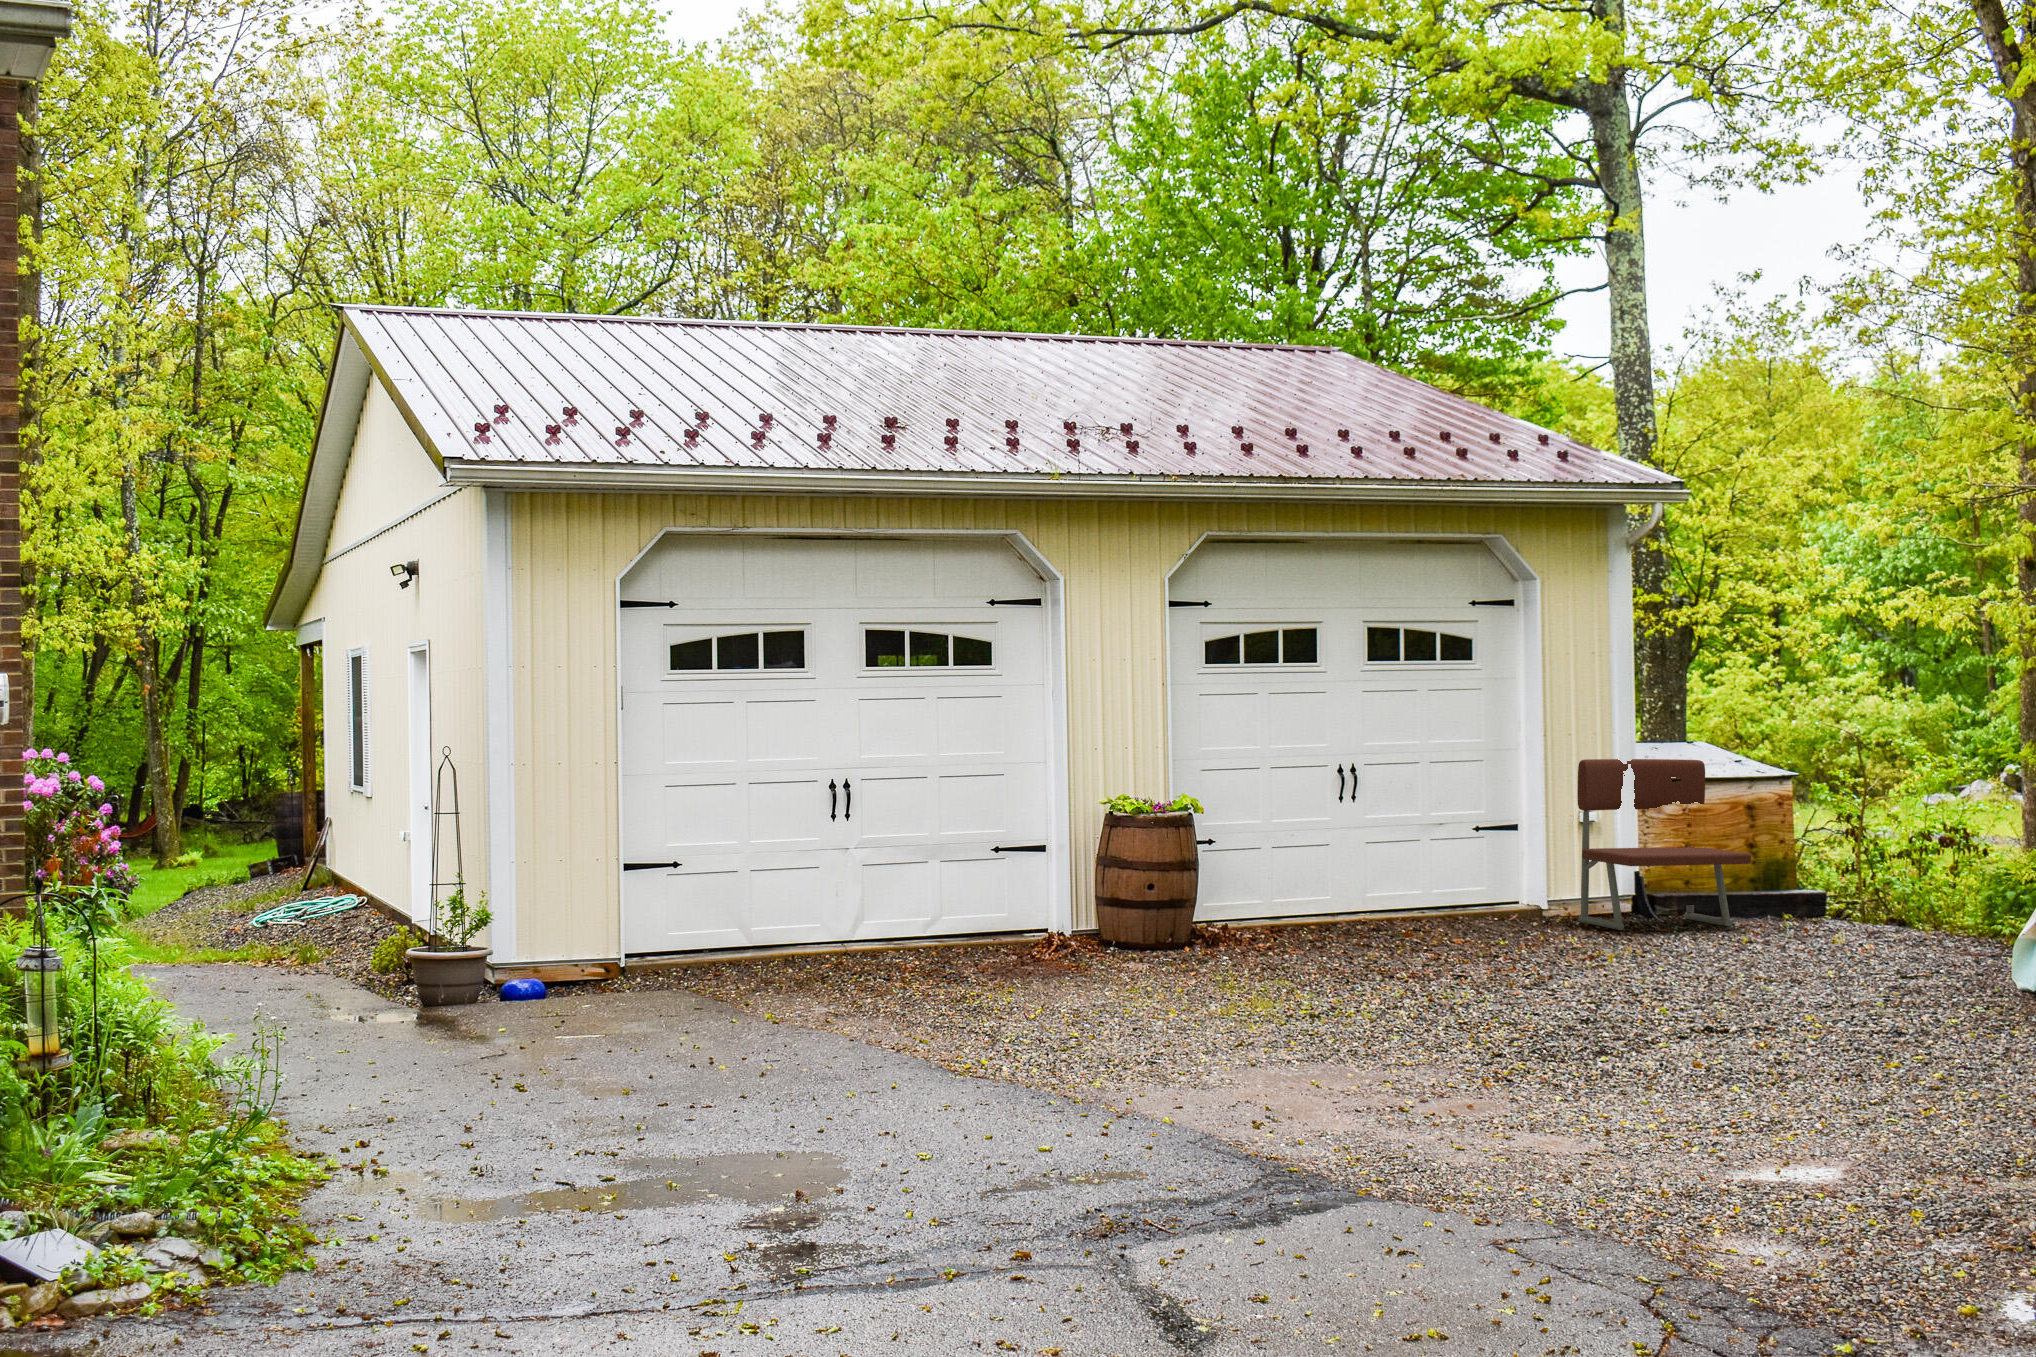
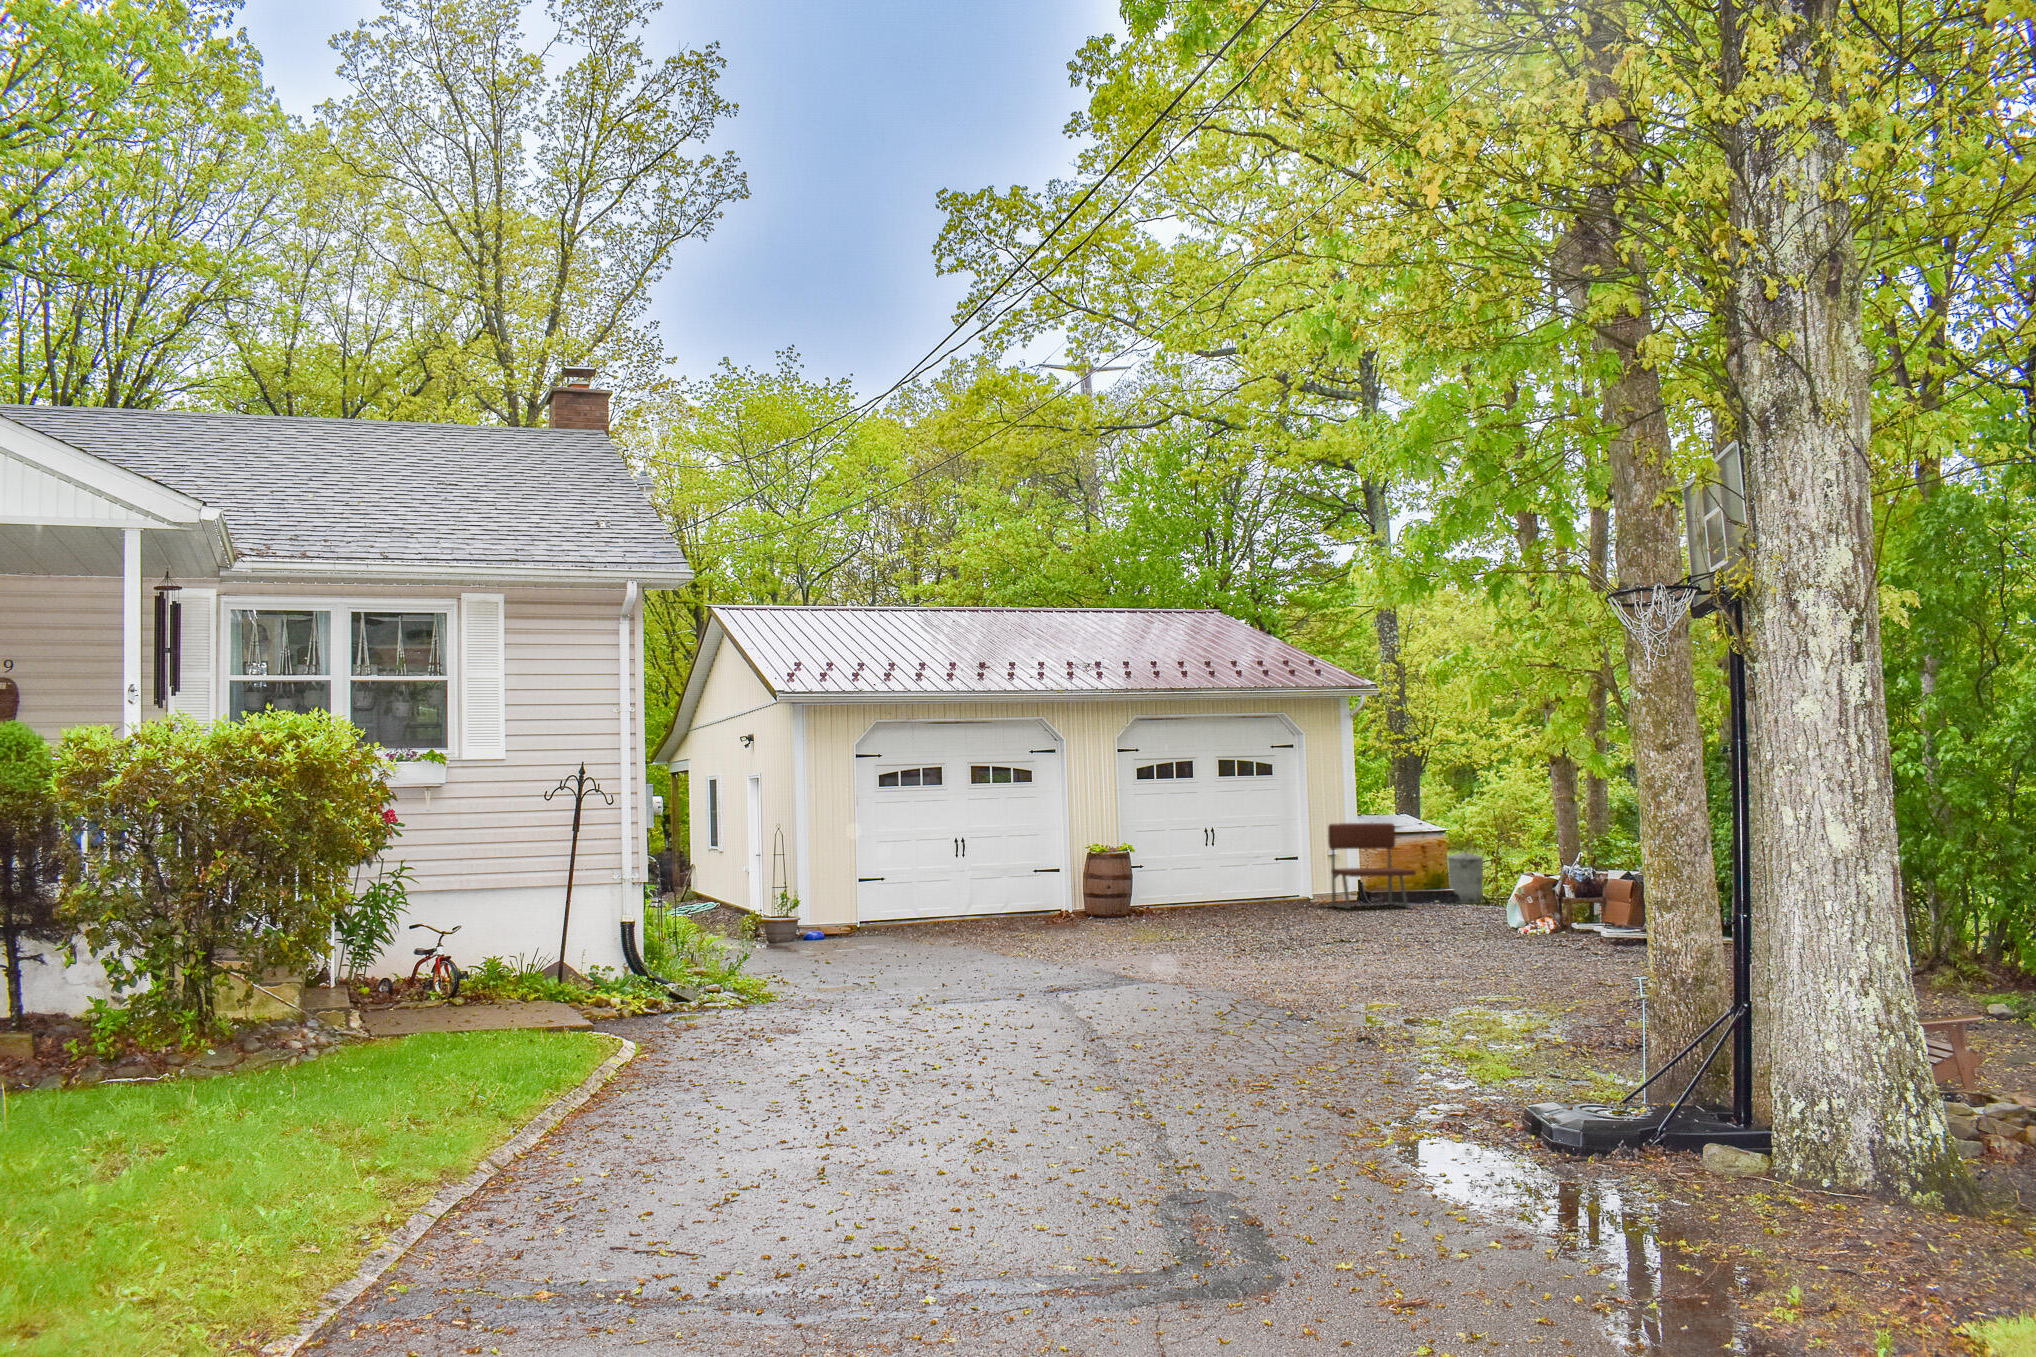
trash can: none [1796,816,1871,919] -> present [1447,852,1483,904]

